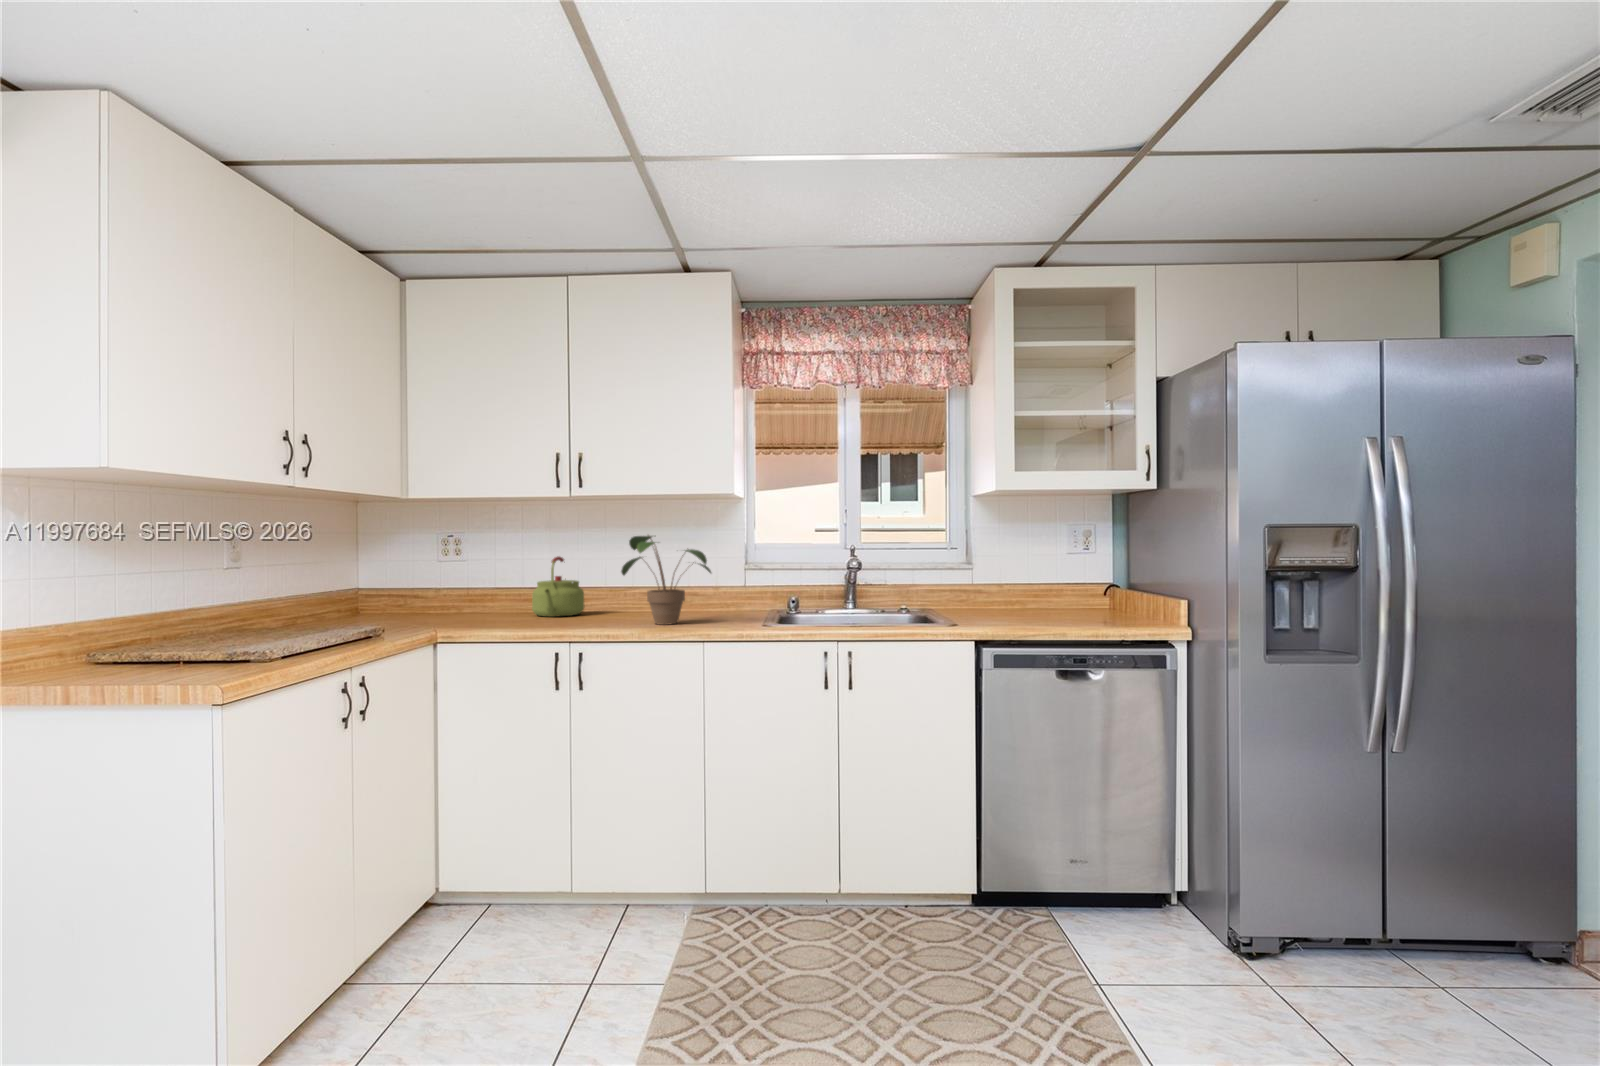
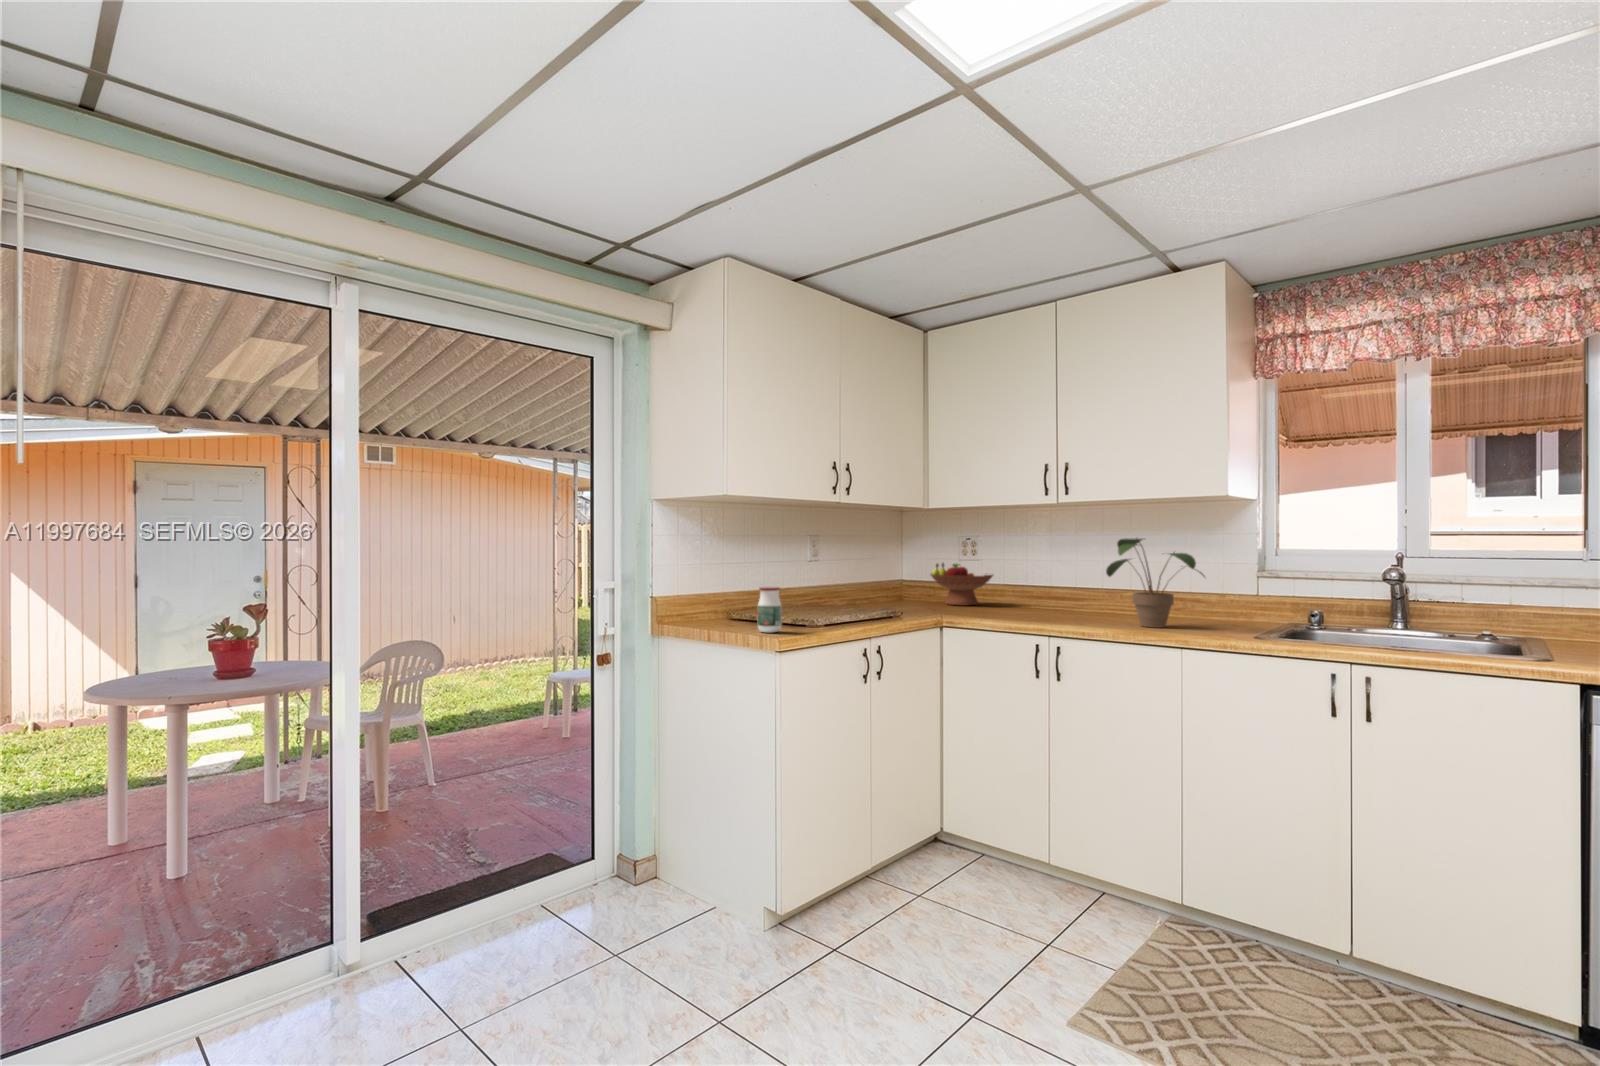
kettle: present [532,556,584,617] -> none [1036,557,1084,613]
fruit bowl: none [397,566,480,617] -> present [931,563,993,606]
jar: none [175,610,220,679] -> present [758,587,782,633]

